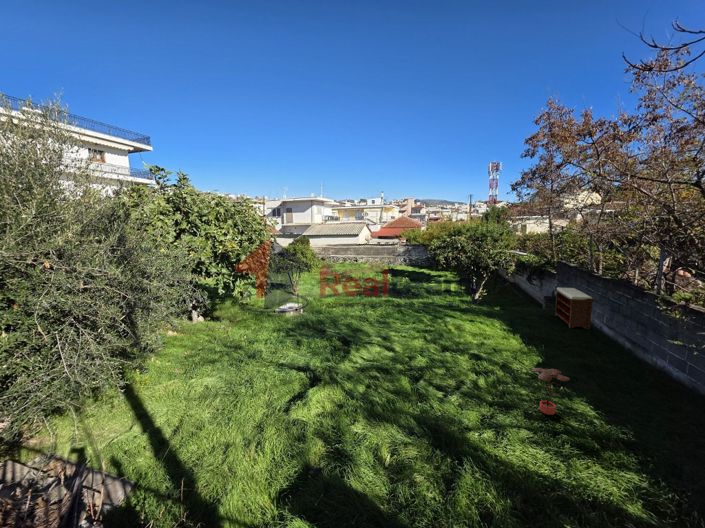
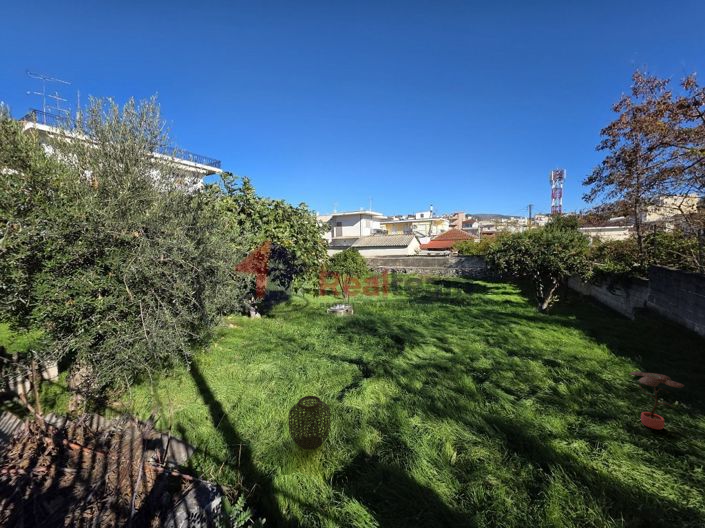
bench: present [555,287,594,329] -> none [644,295,699,344]
woven basket: none [233,418,275,470] -> present [288,396,331,449]

